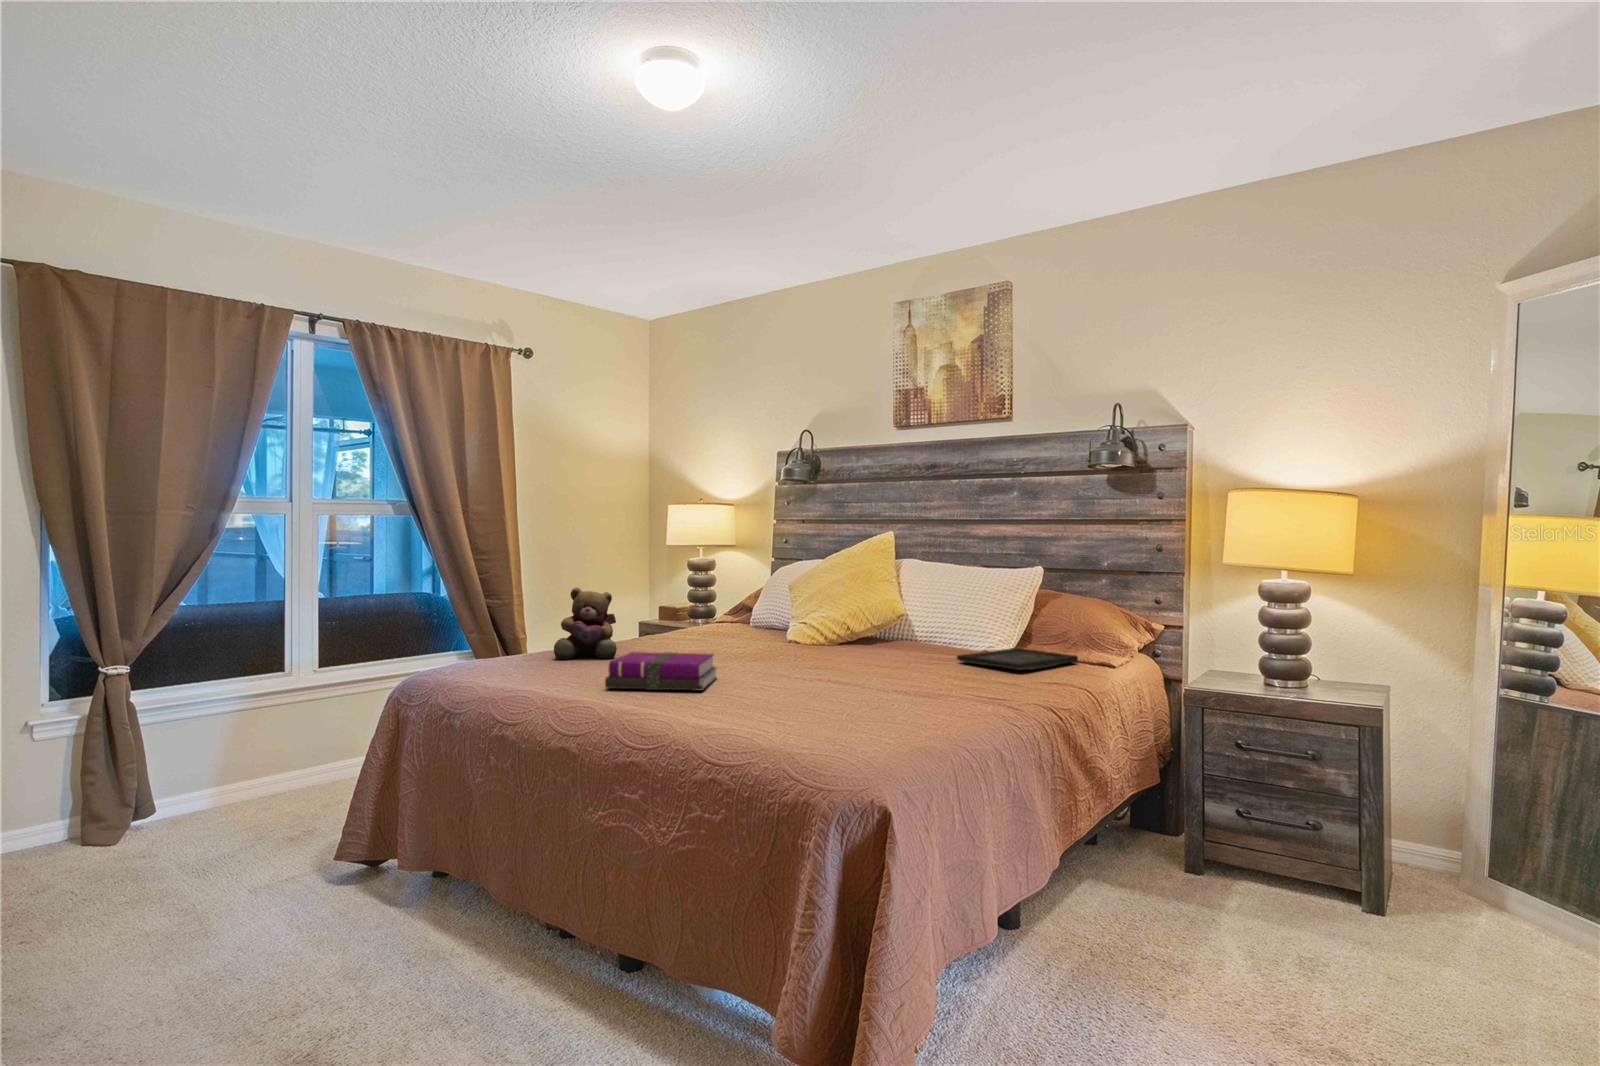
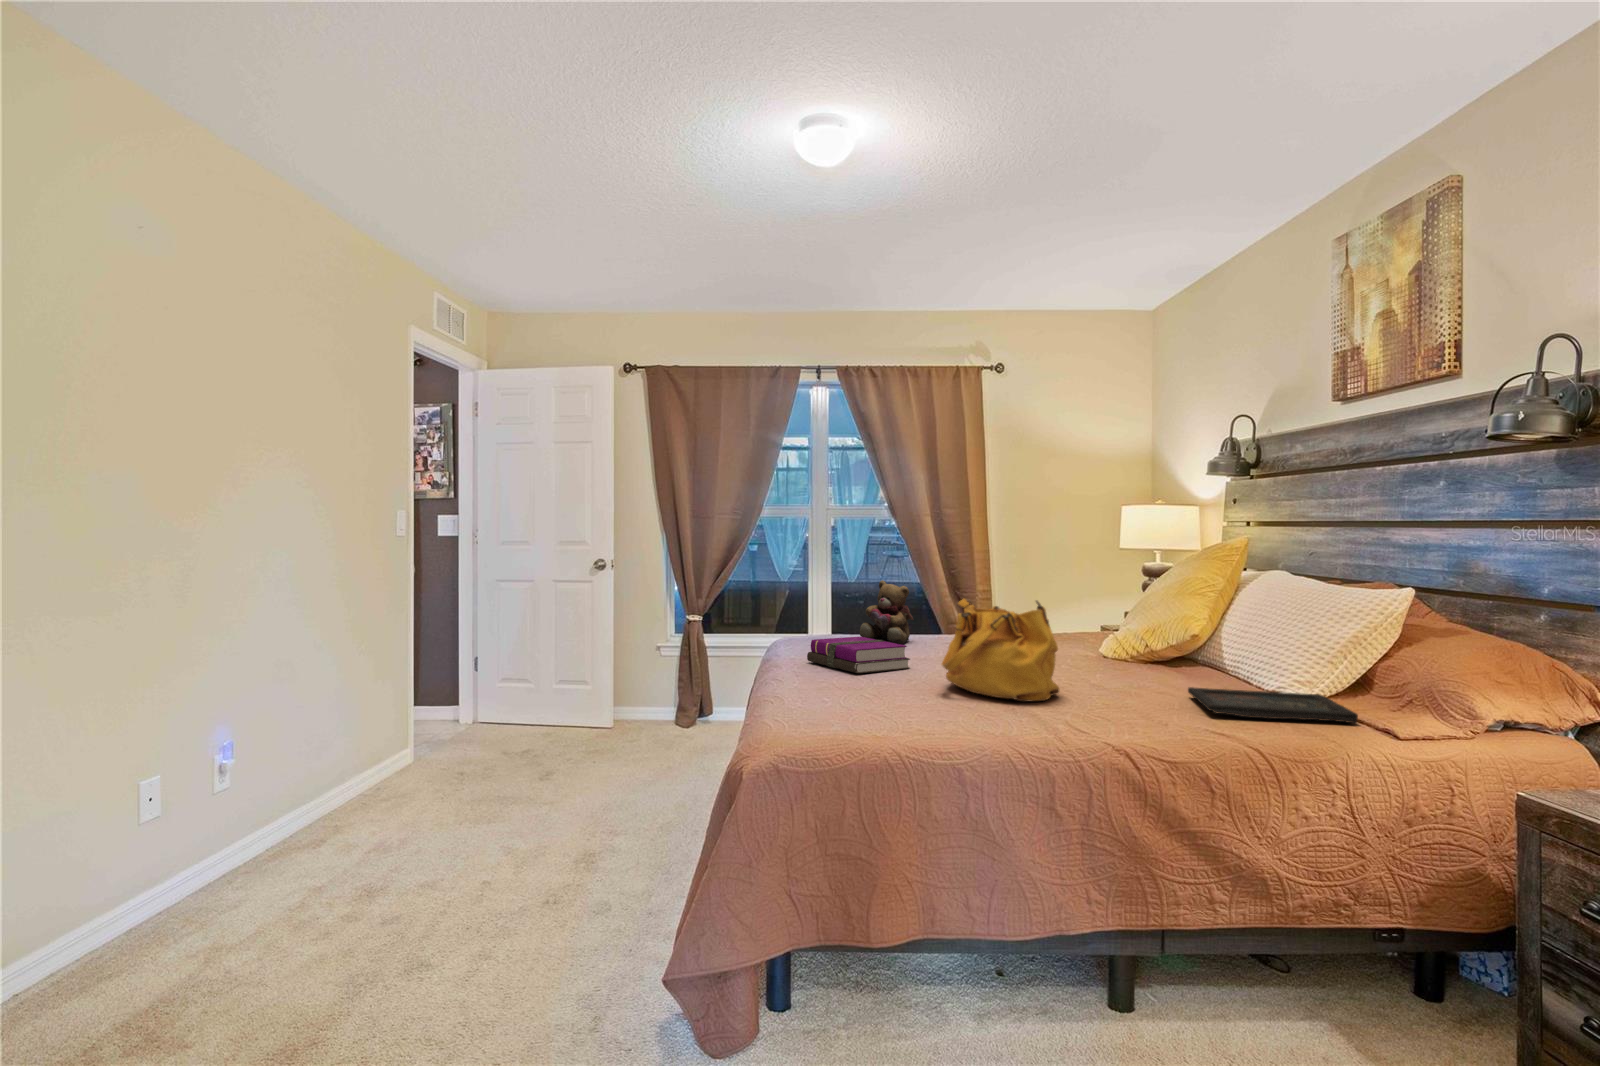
handbag: none [797,592,916,687] -> present [942,599,1059,701]

